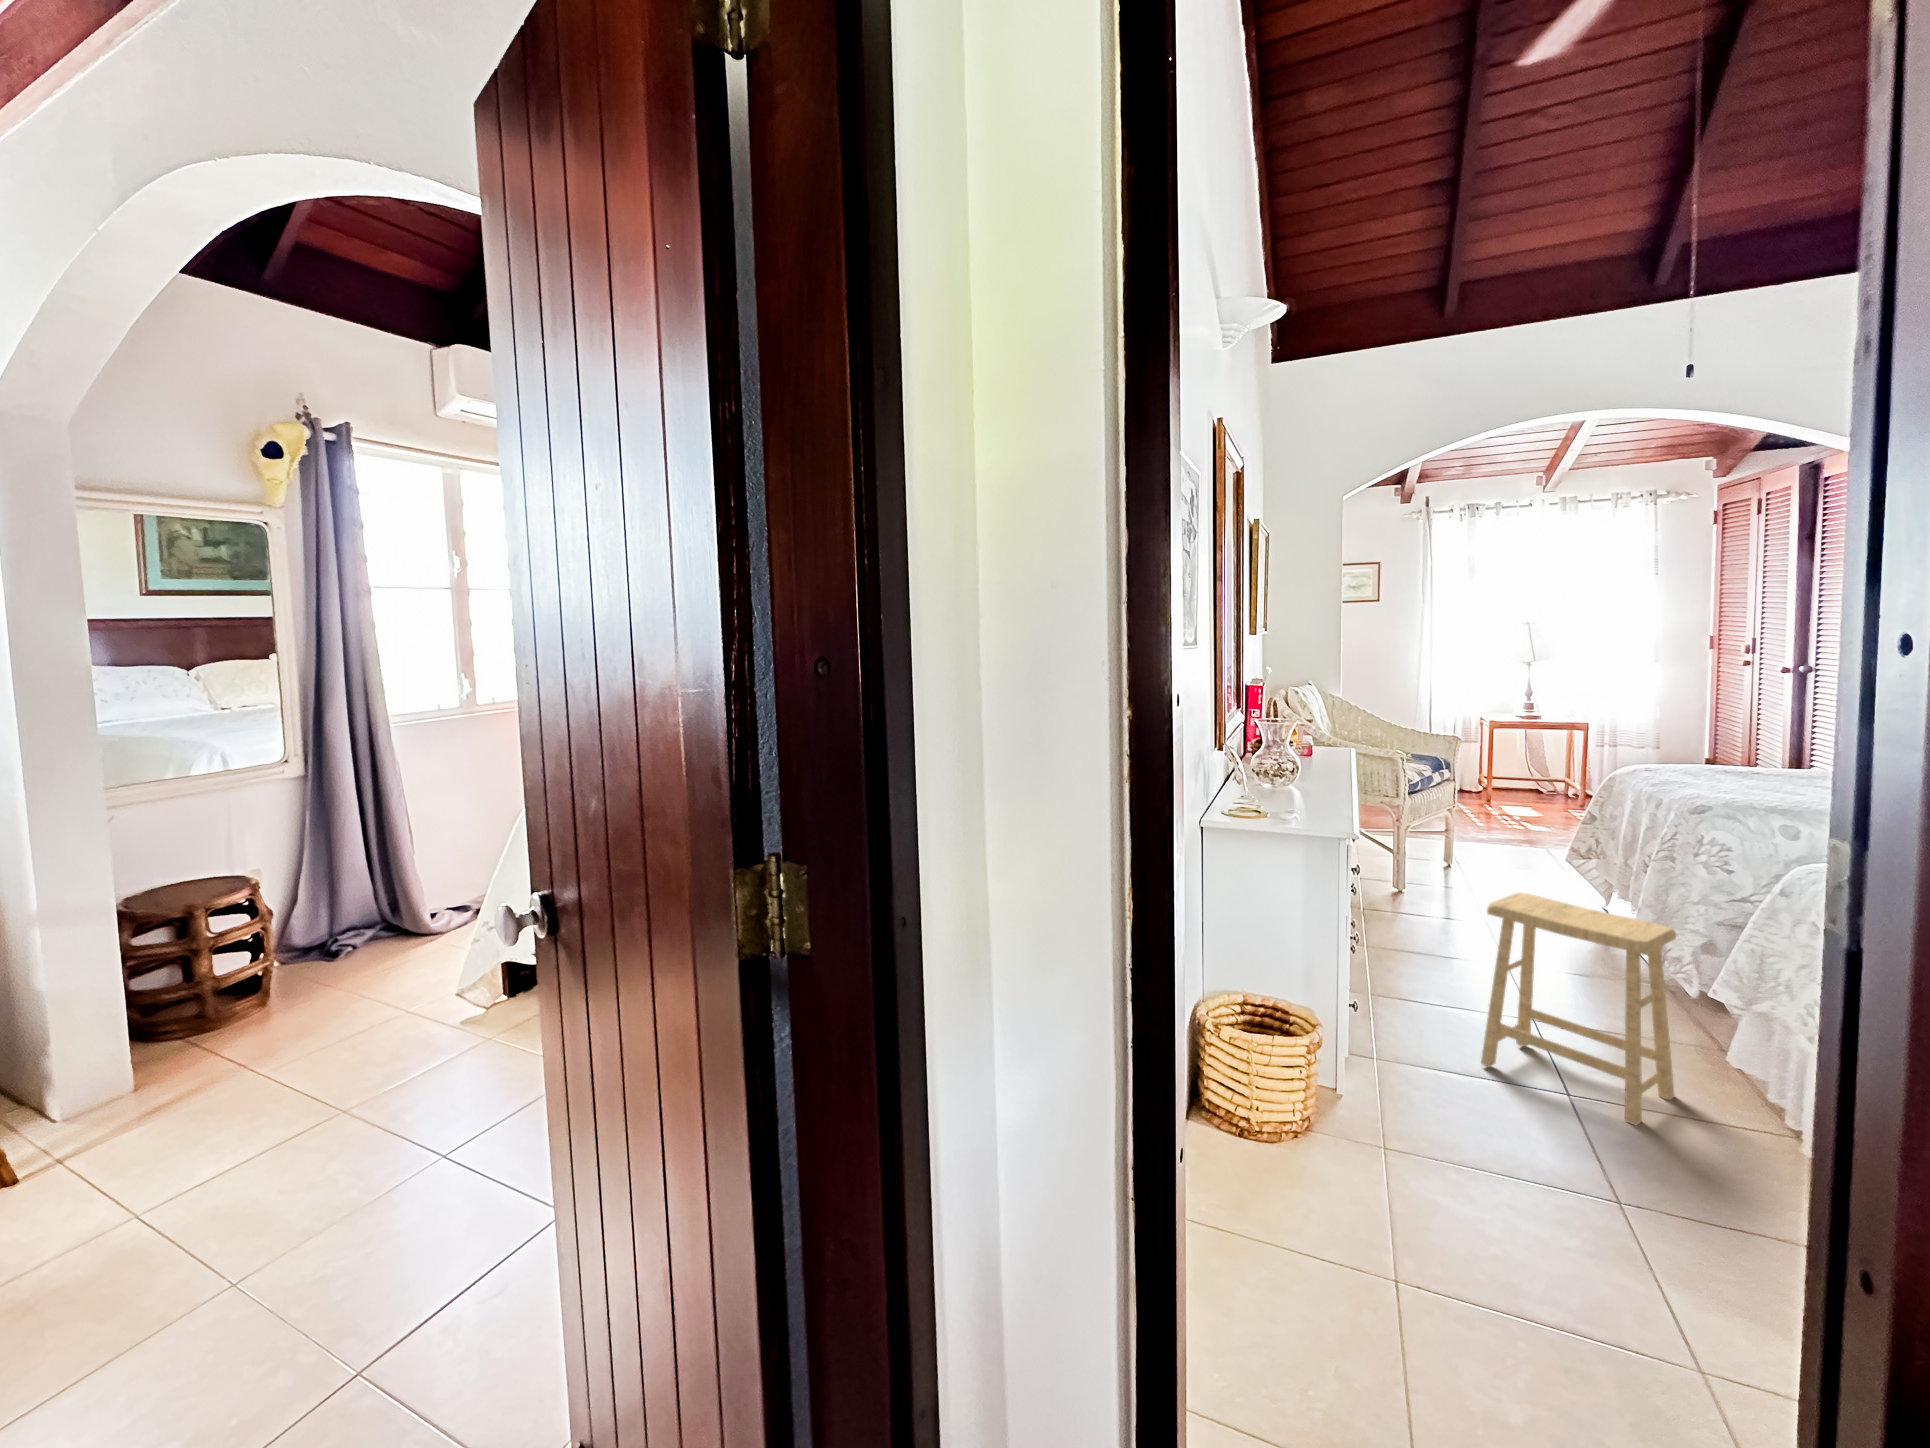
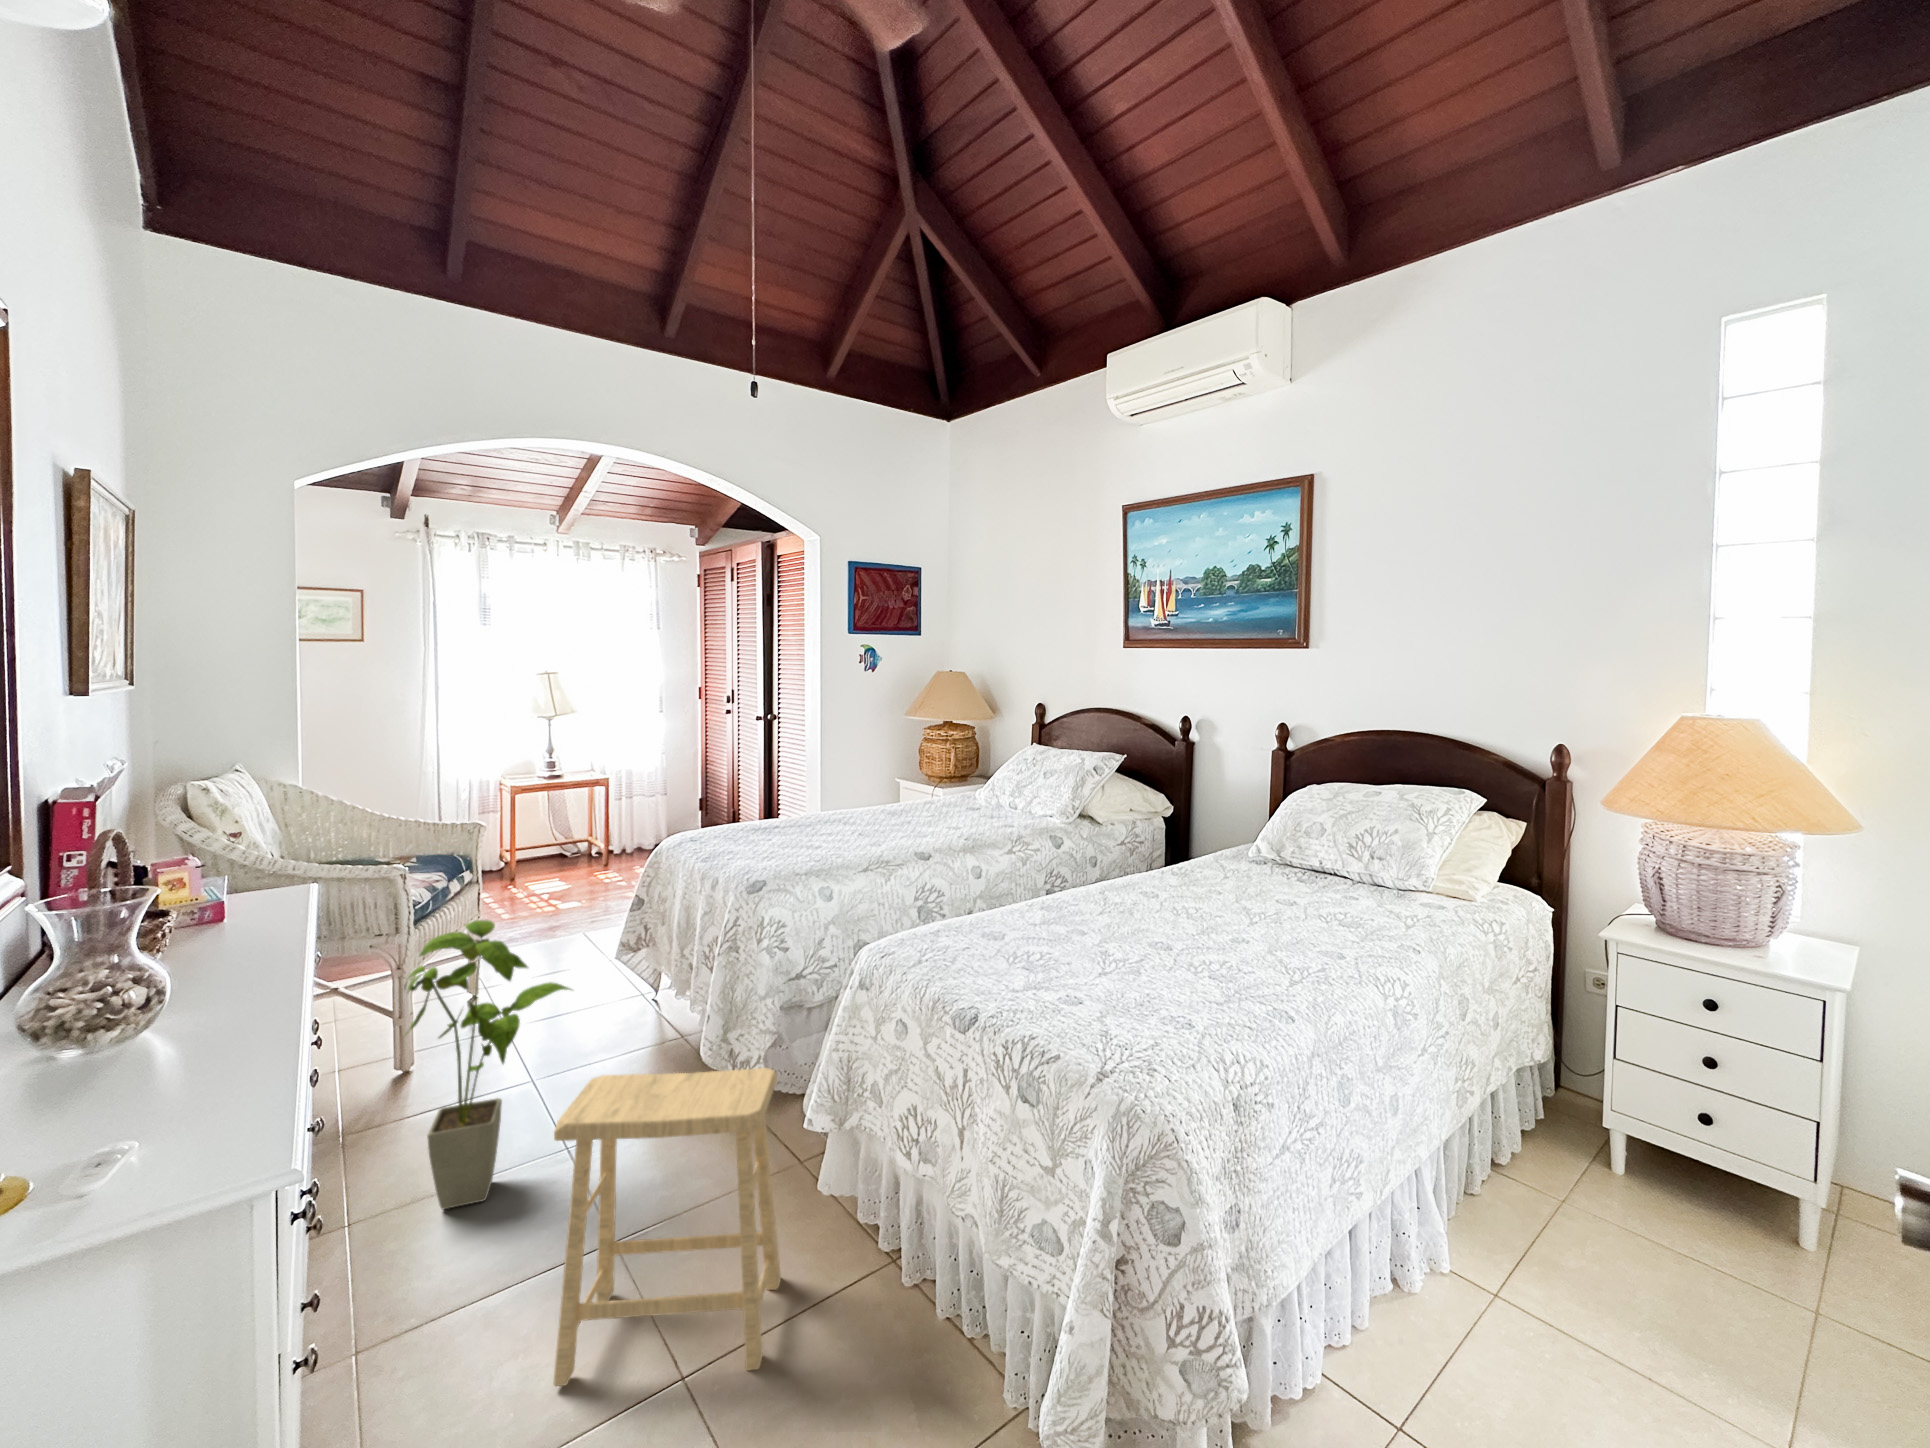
house plant: none [1399,786,1518,972] -> present [404,920,571,1209]

